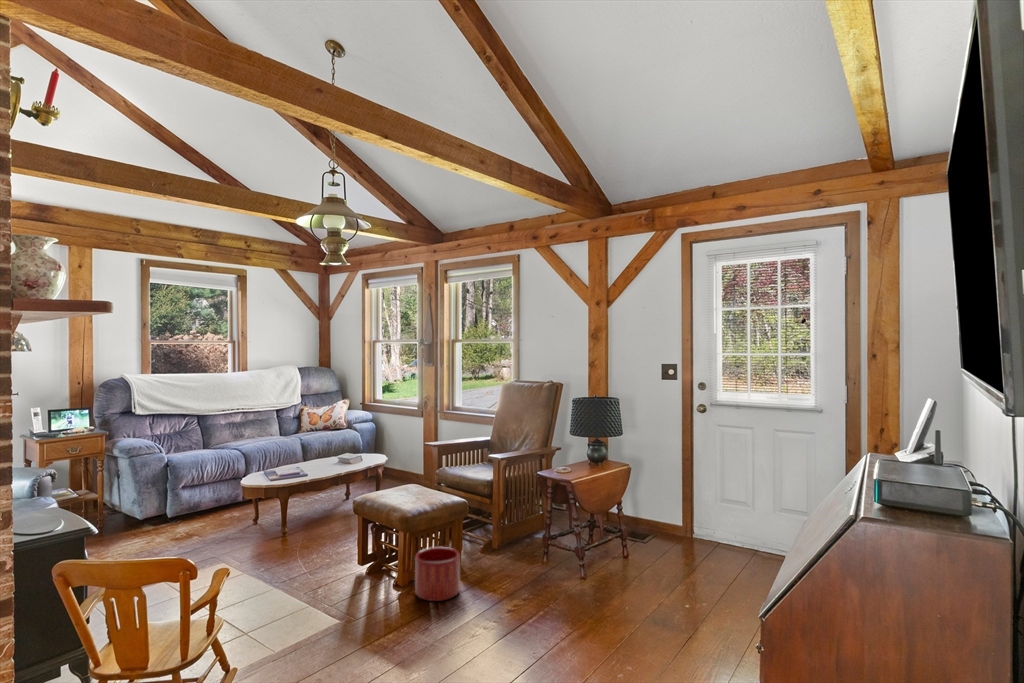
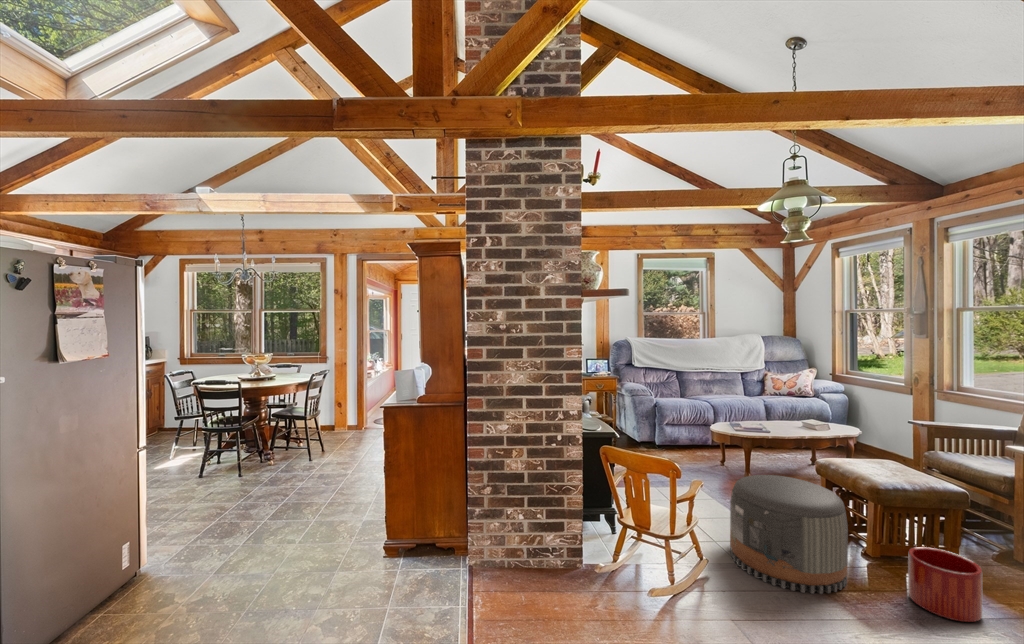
pouf: none [266,516,372,630] -> present [730,475,848,594]

